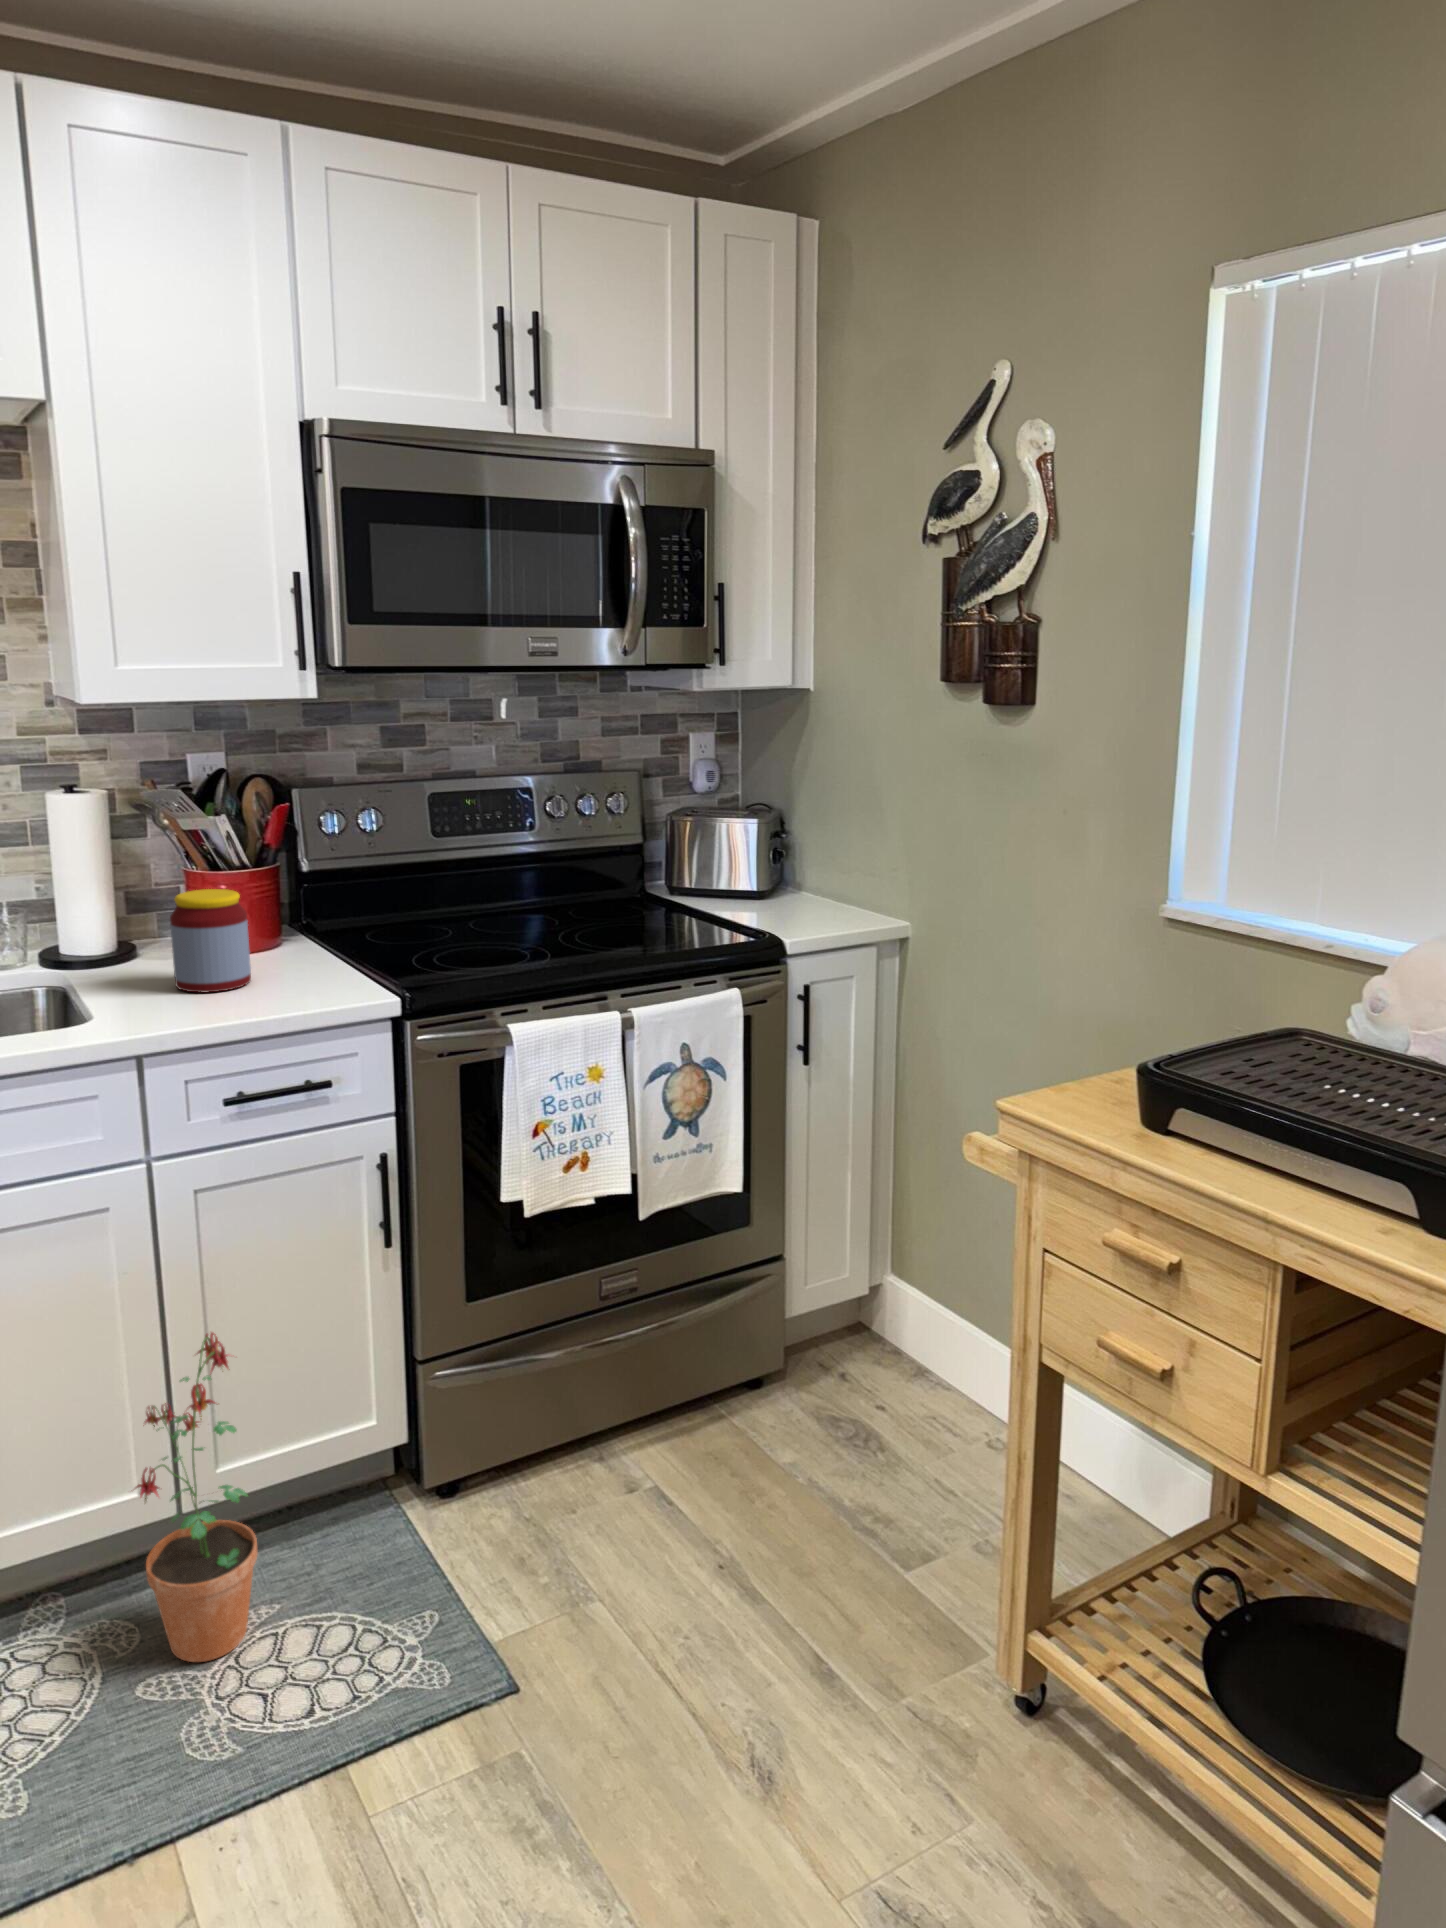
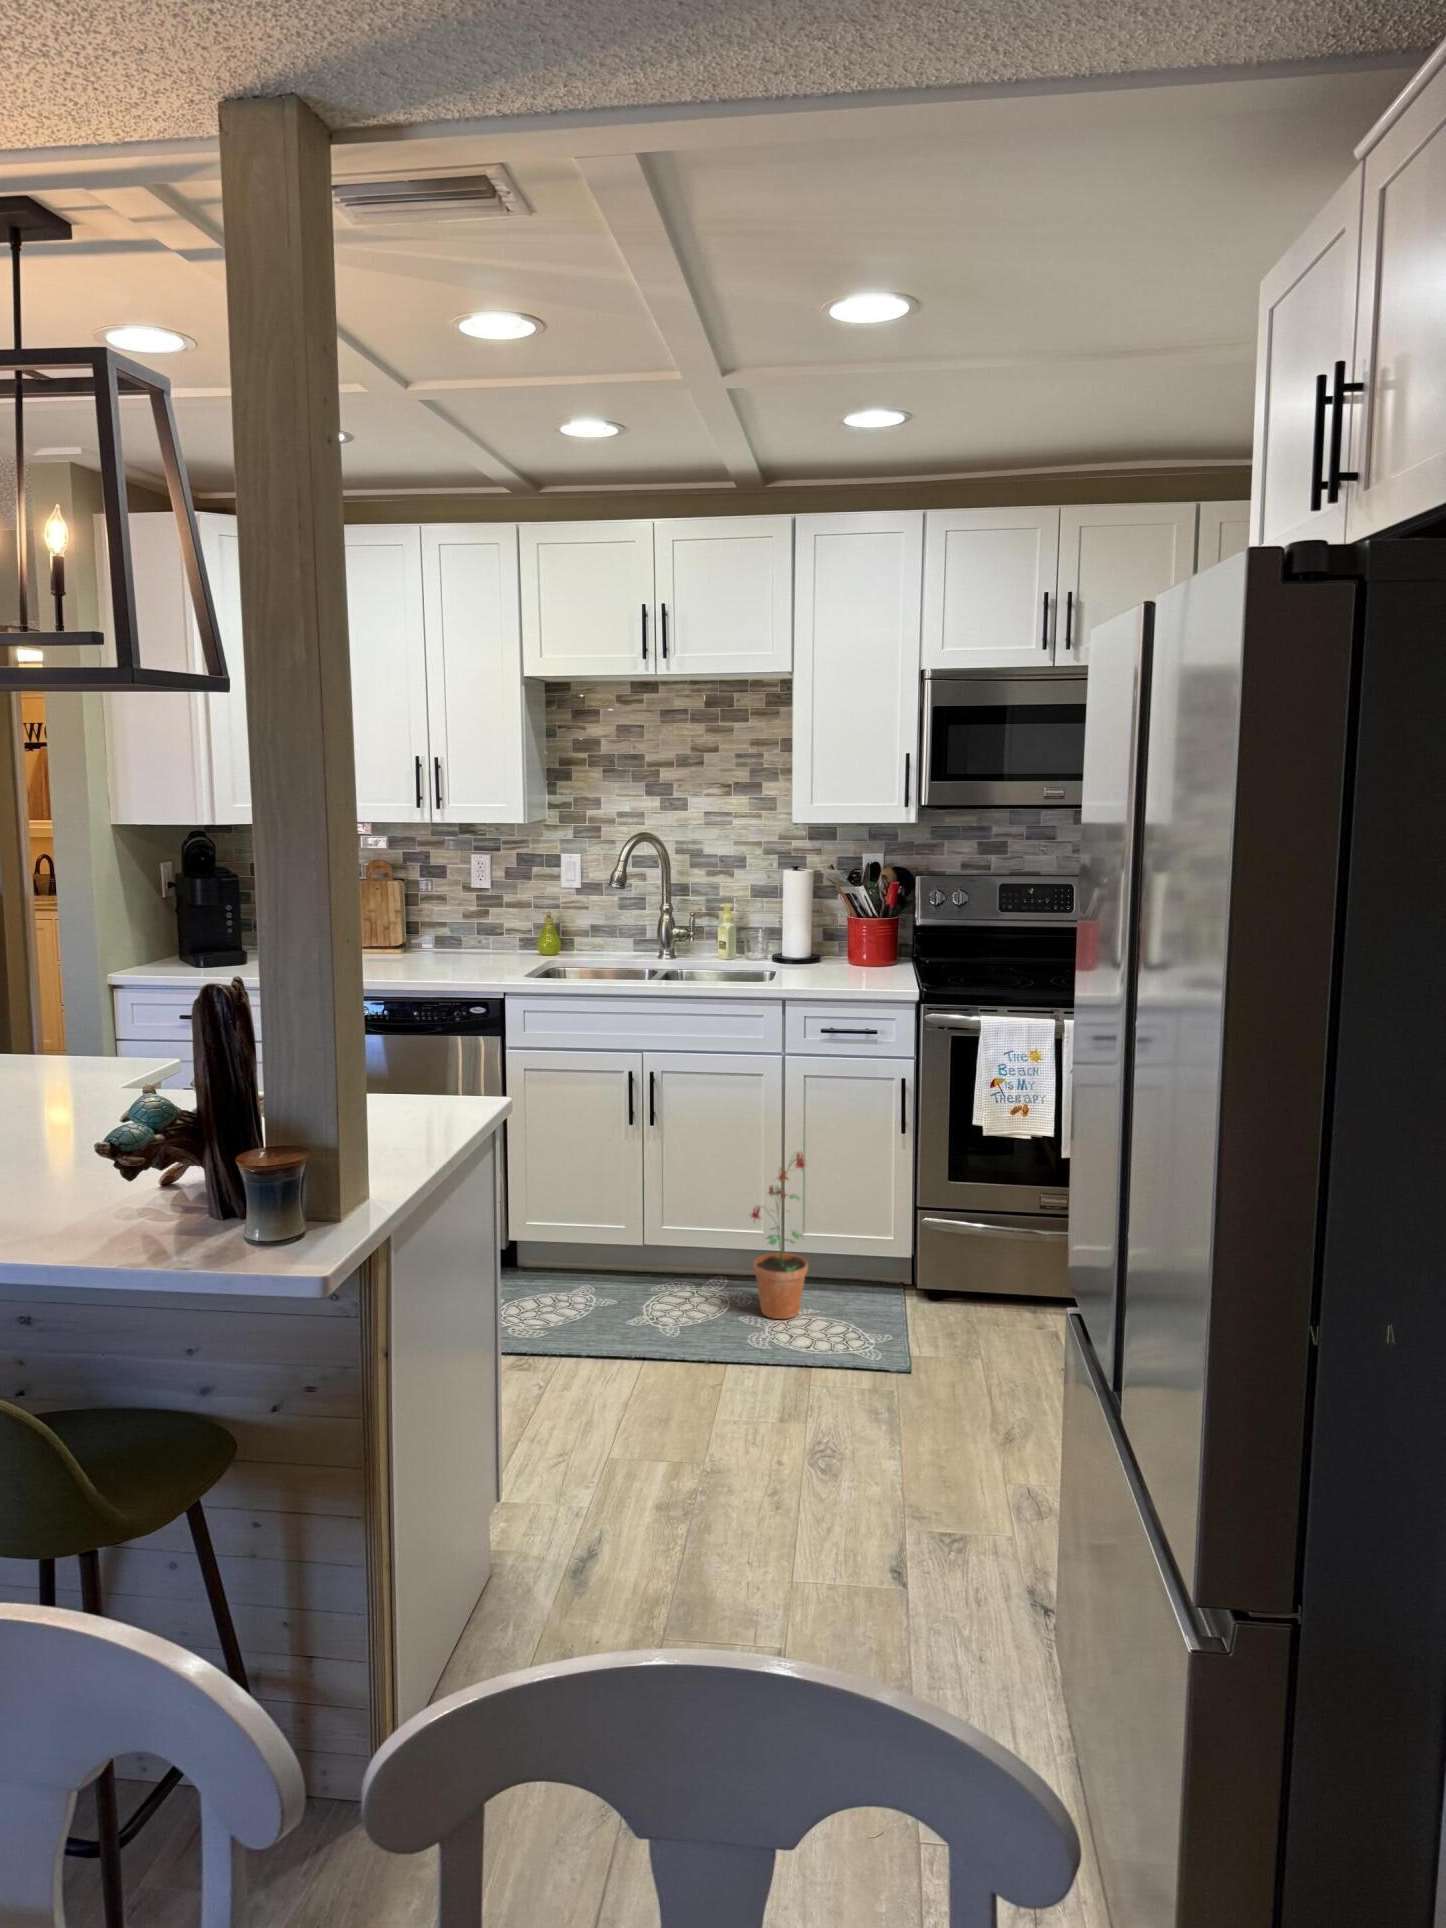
jar: present [170,889,251,992] -> none [820,925,860,979]

